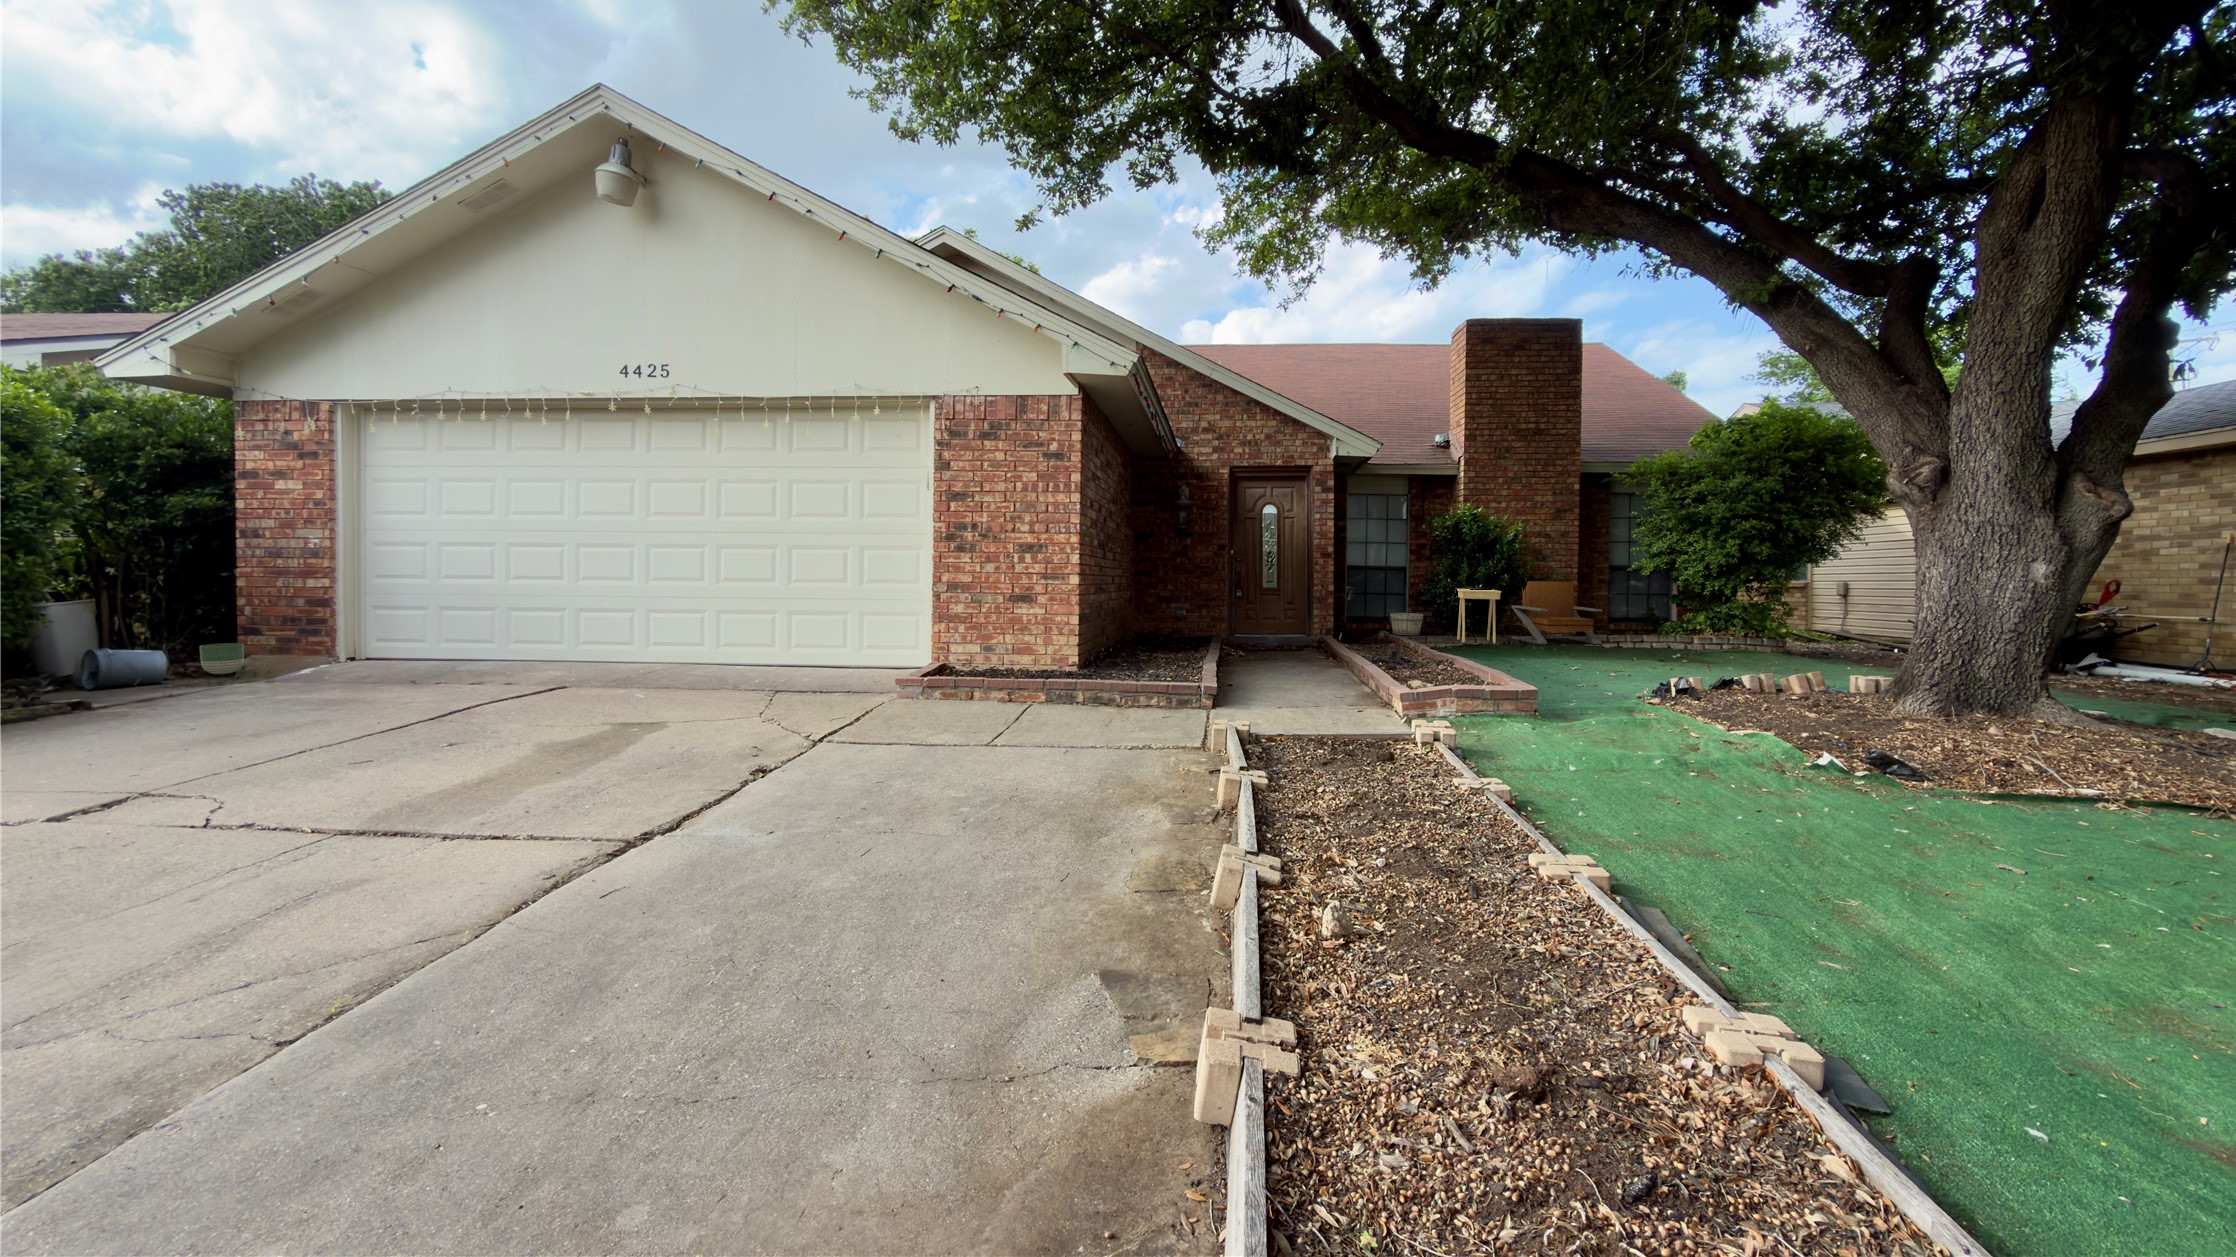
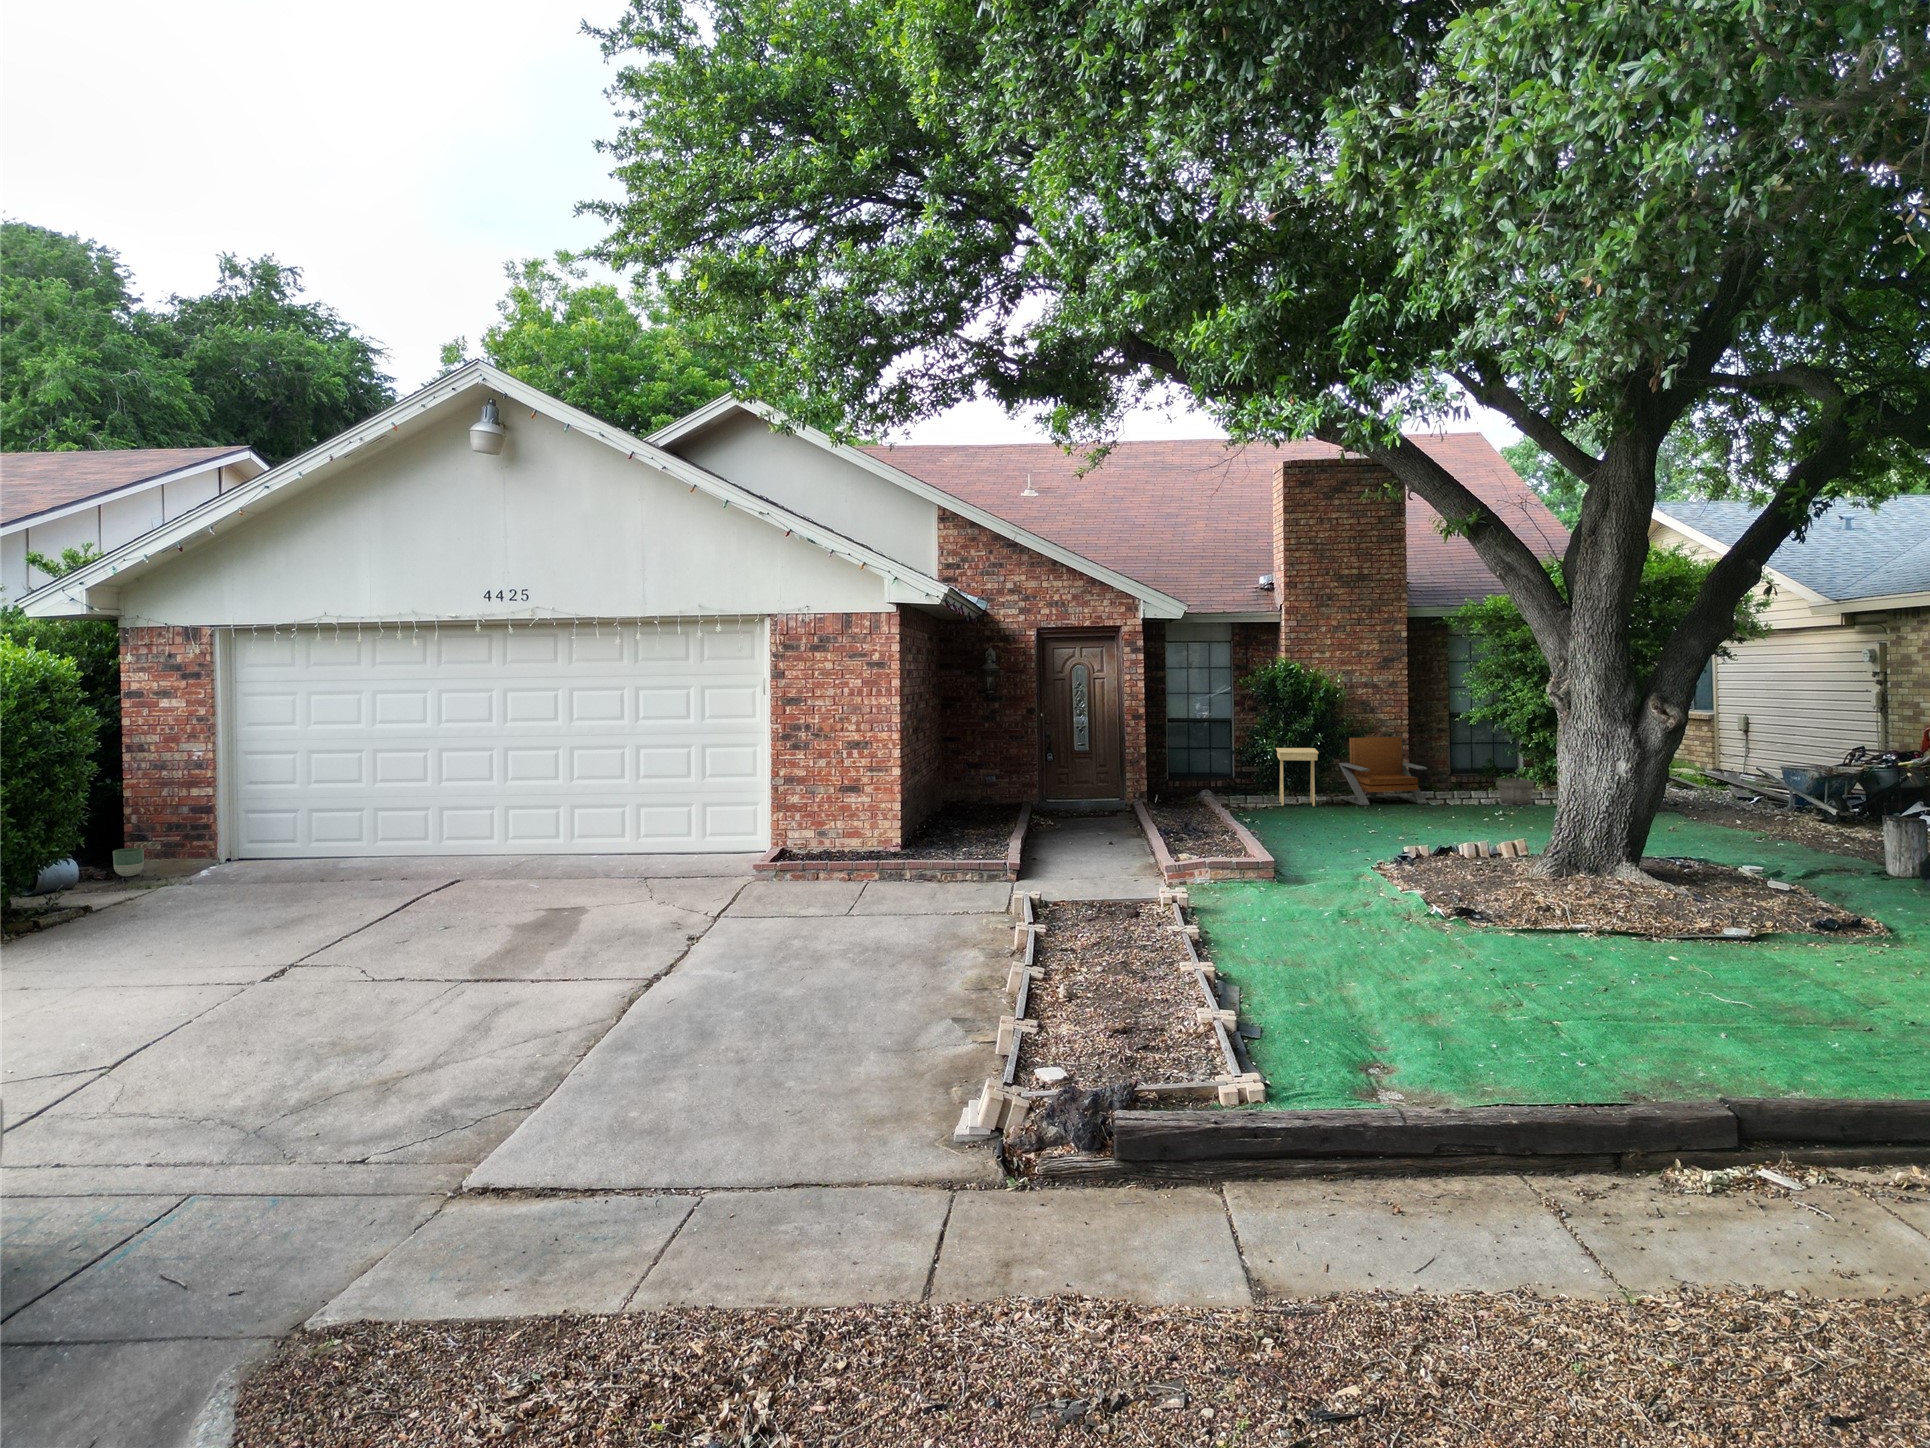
wooden bucket: present [1390,609,1423,635] -> present [1497,778,1534,804]

